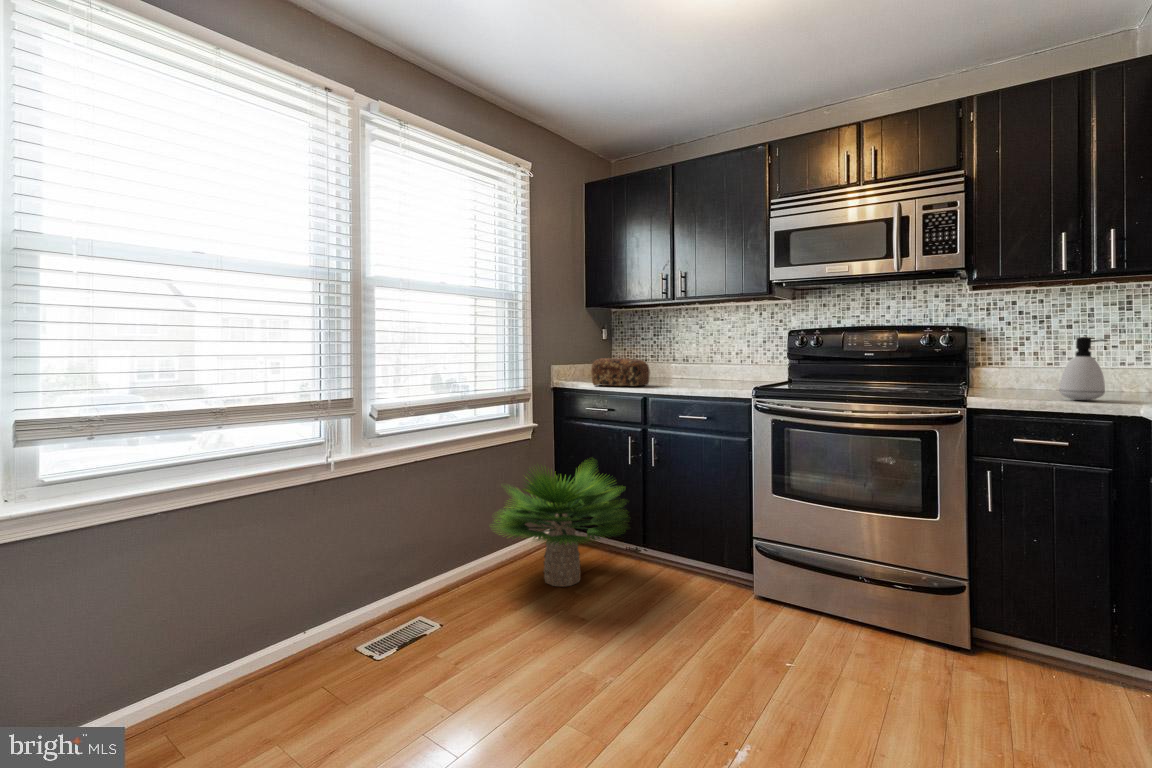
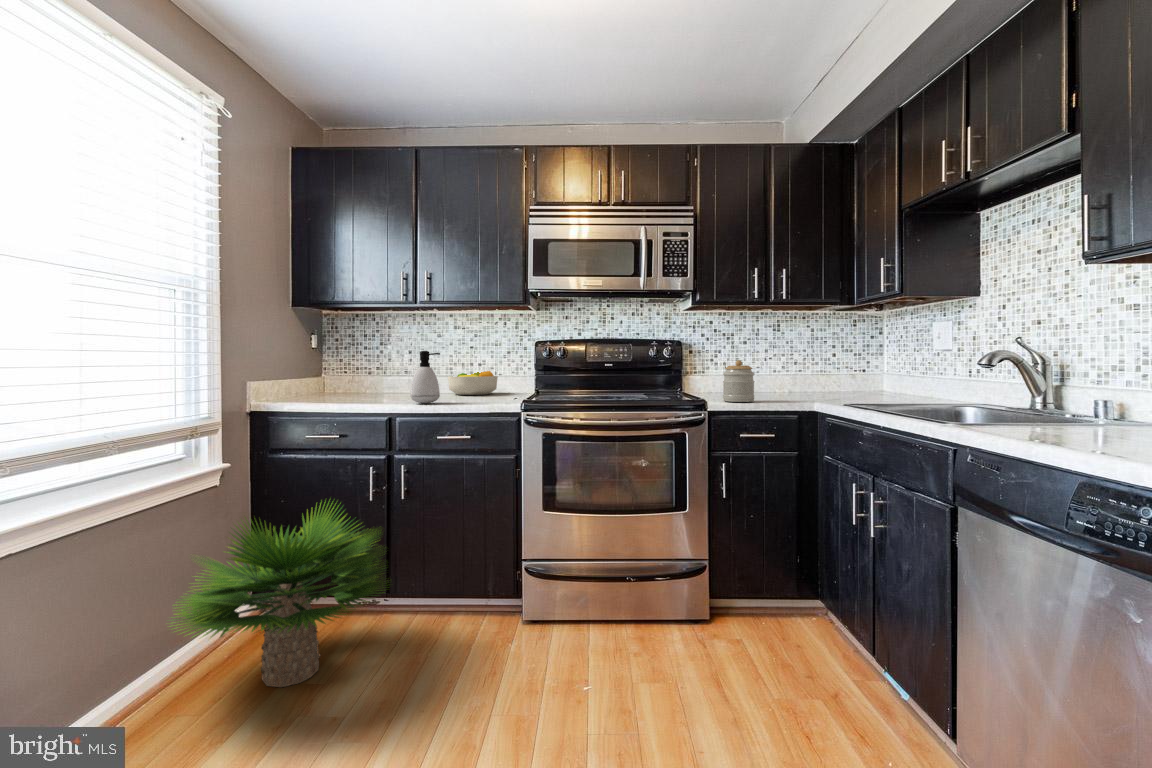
soap dispenser: present [1059,337,1107,400] -> present [410,351,440,403]
jar: none [989,350,1035,400] -> present [723,360,755,402]
fruit bowl: none [707,357,753,382] -> present [448,371,498,395]
bread loaf: present [591,358,650,386] -> none [316,368,393,404]

